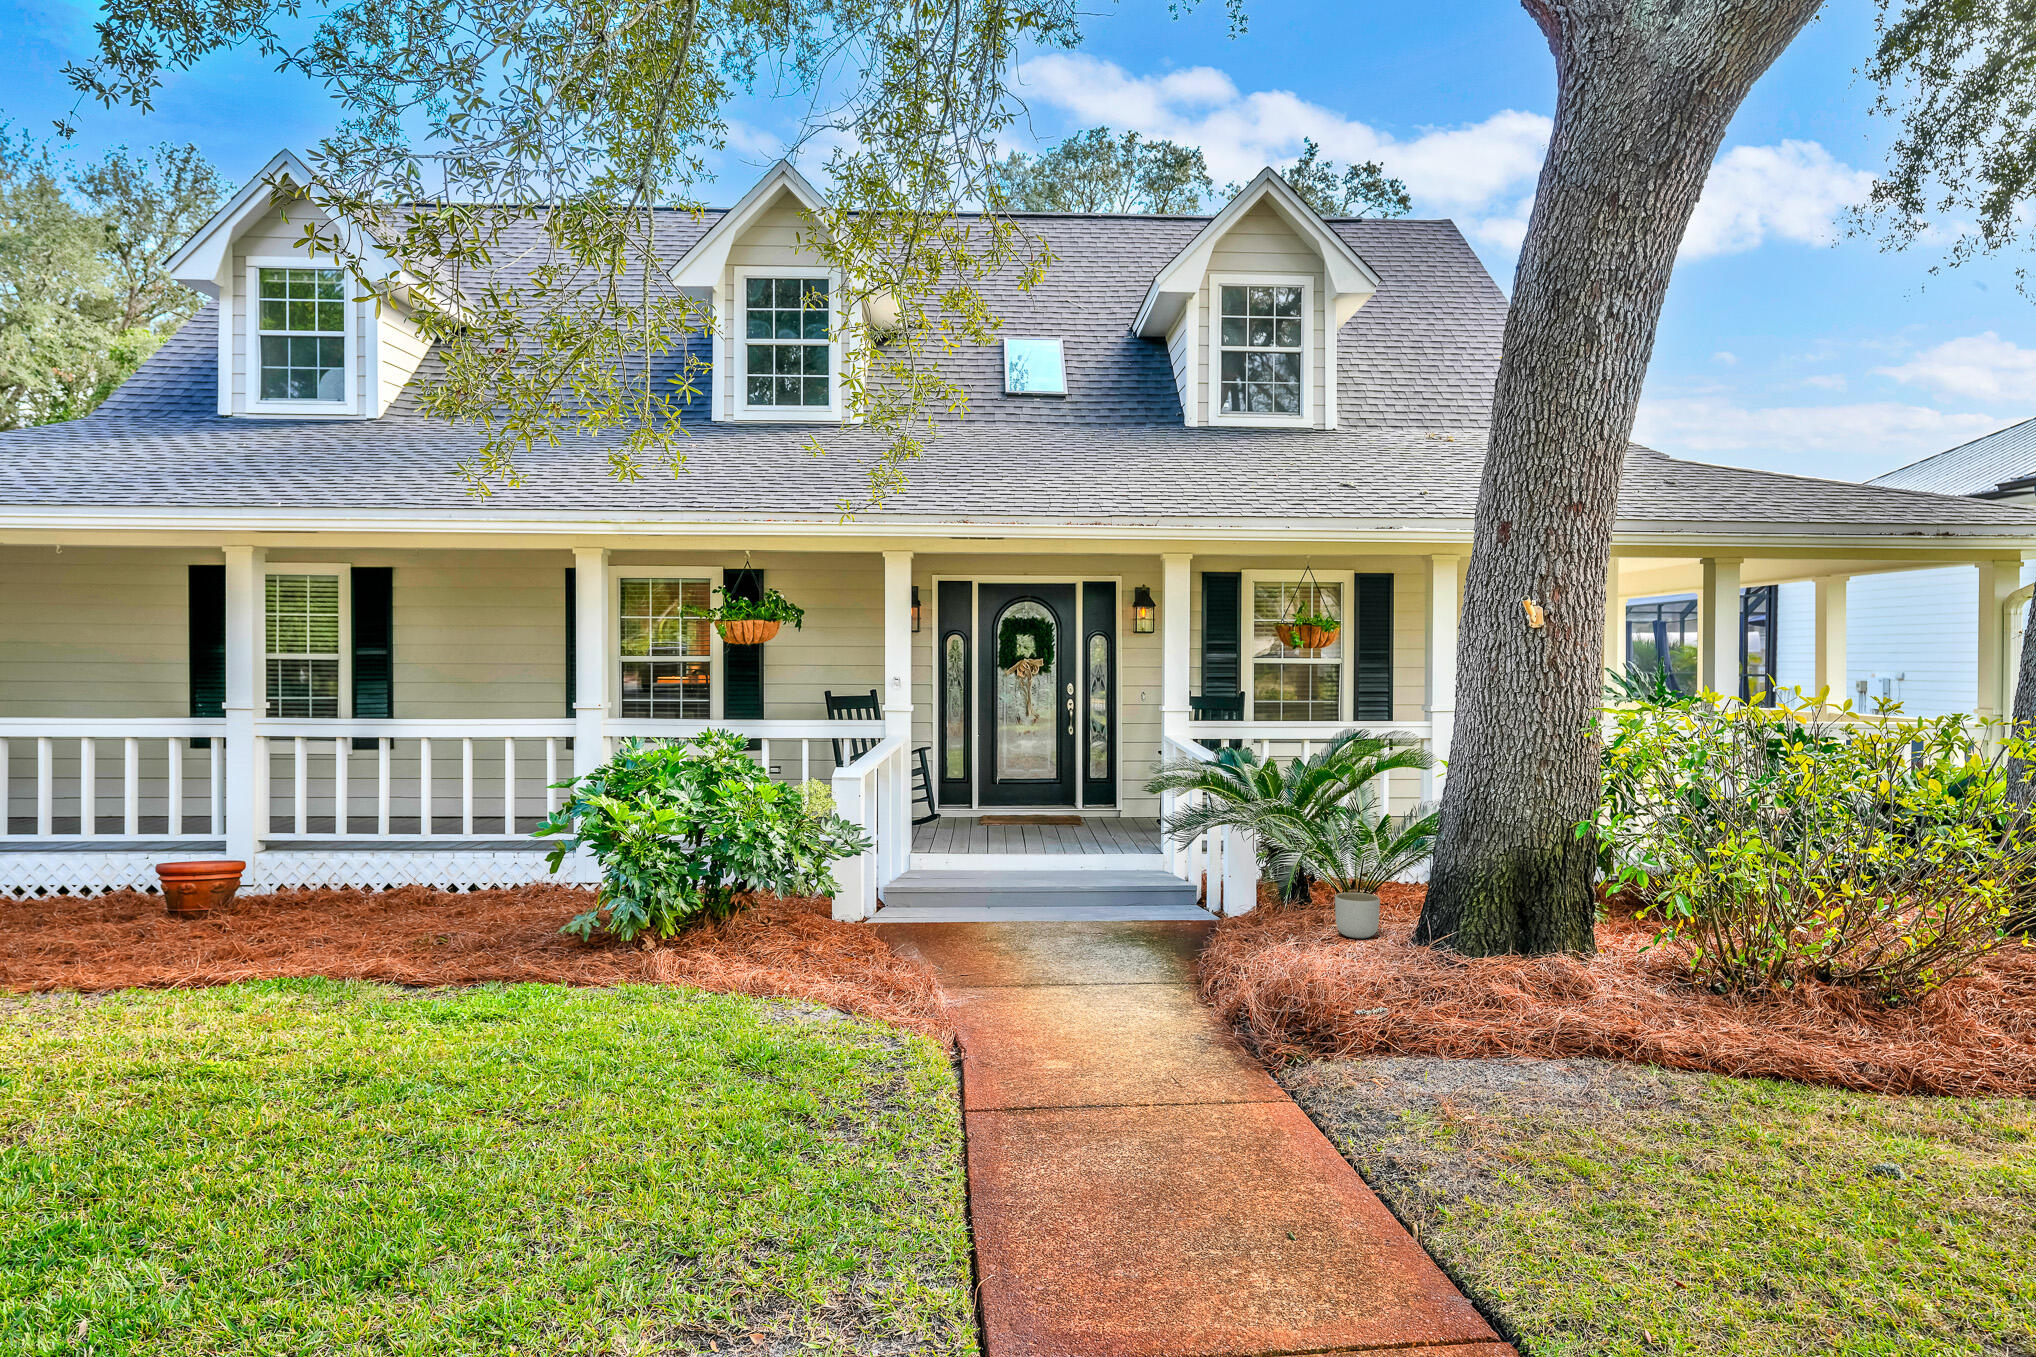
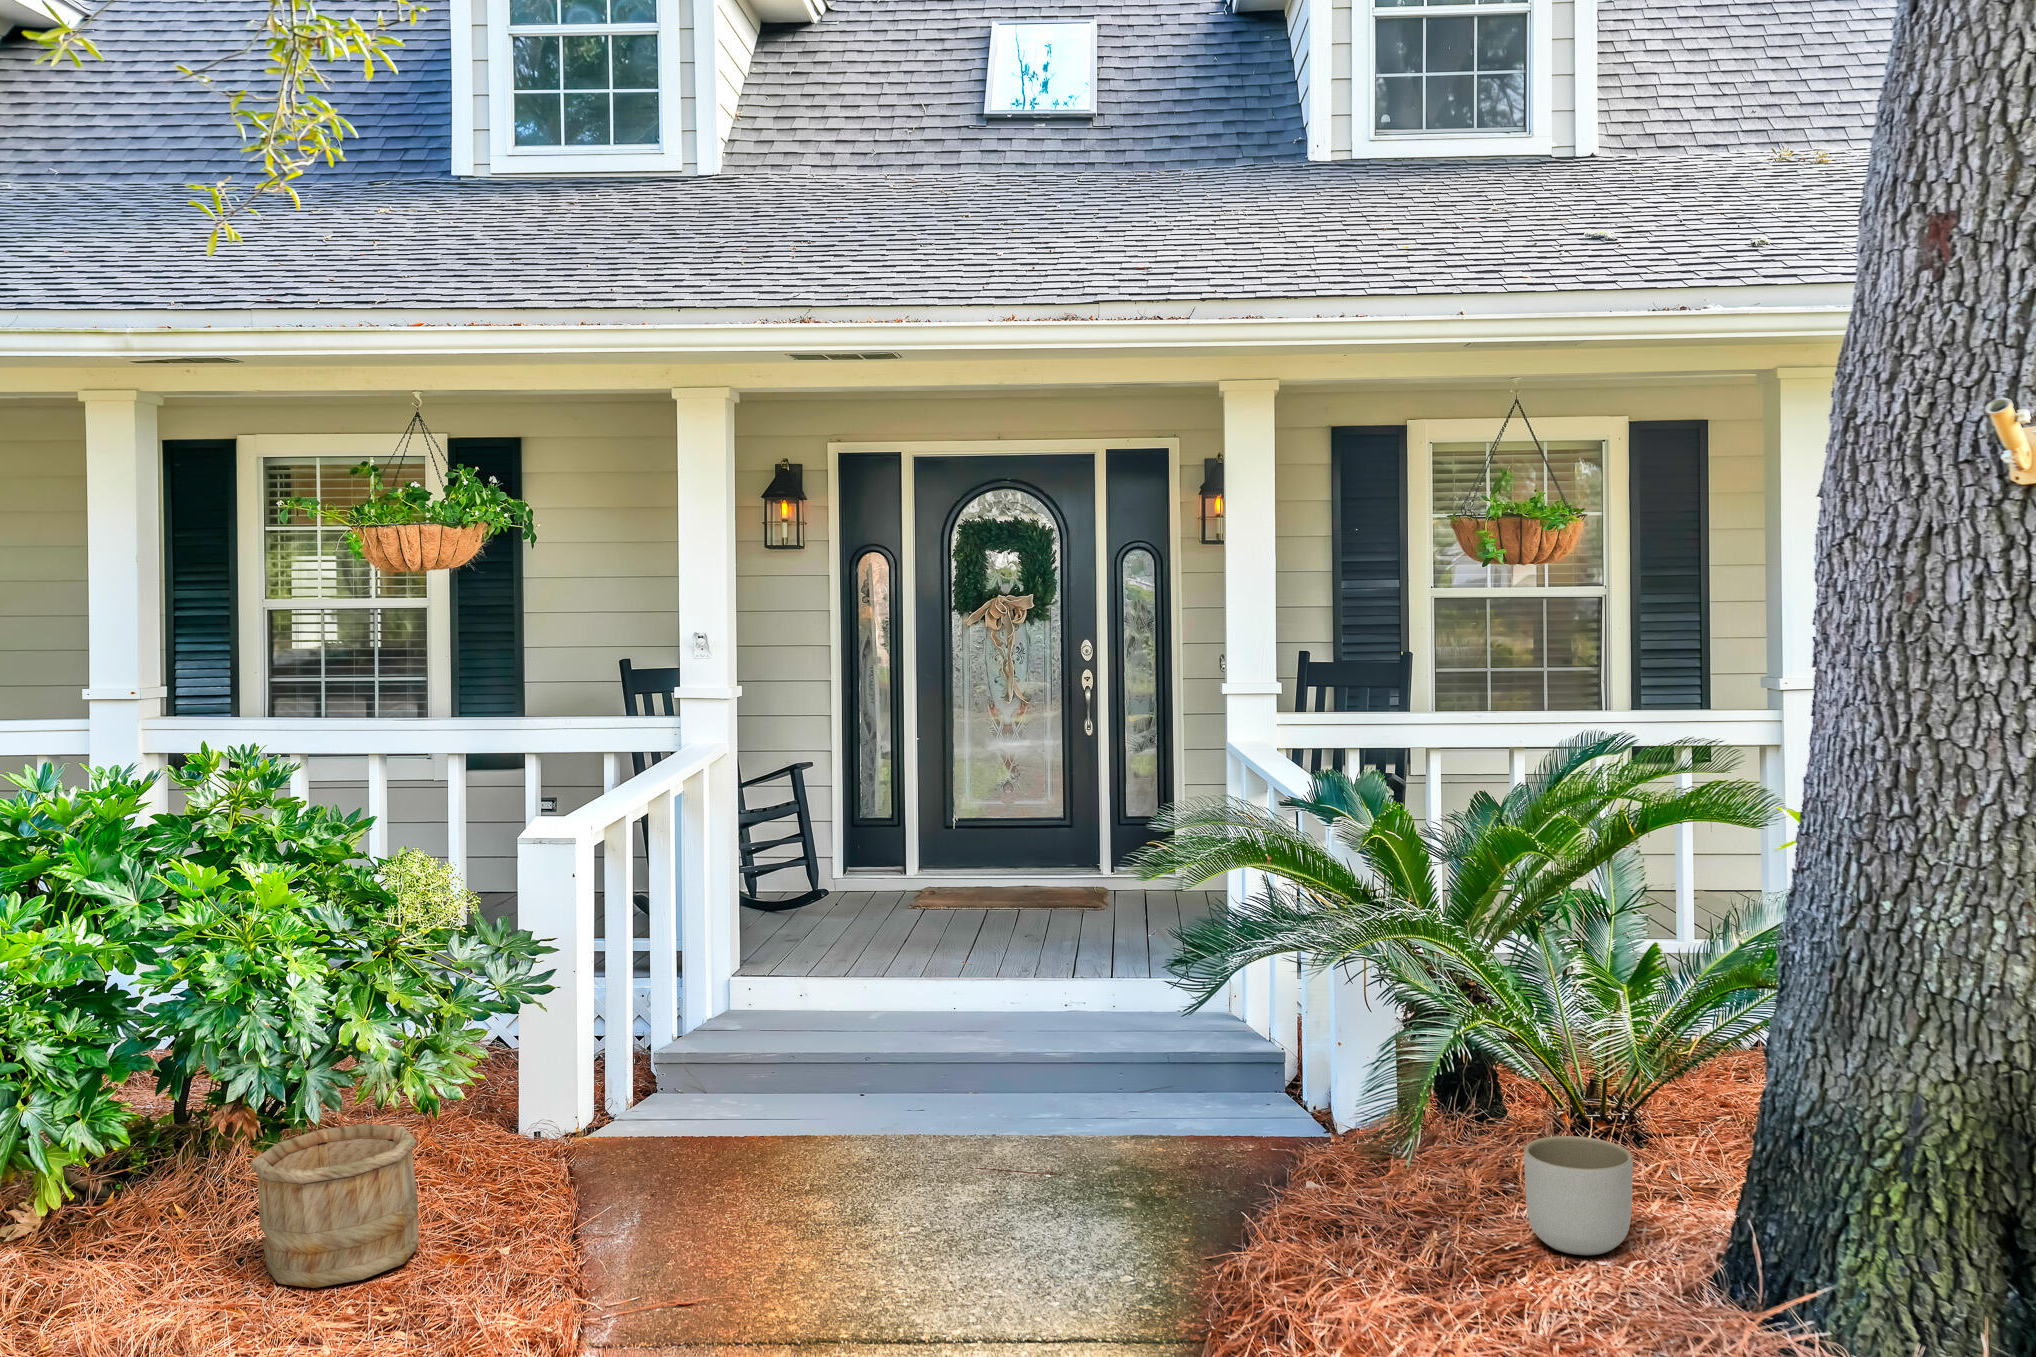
wooden bucket: none [768,892,839,960] -> present [250,1124,419,1288]

